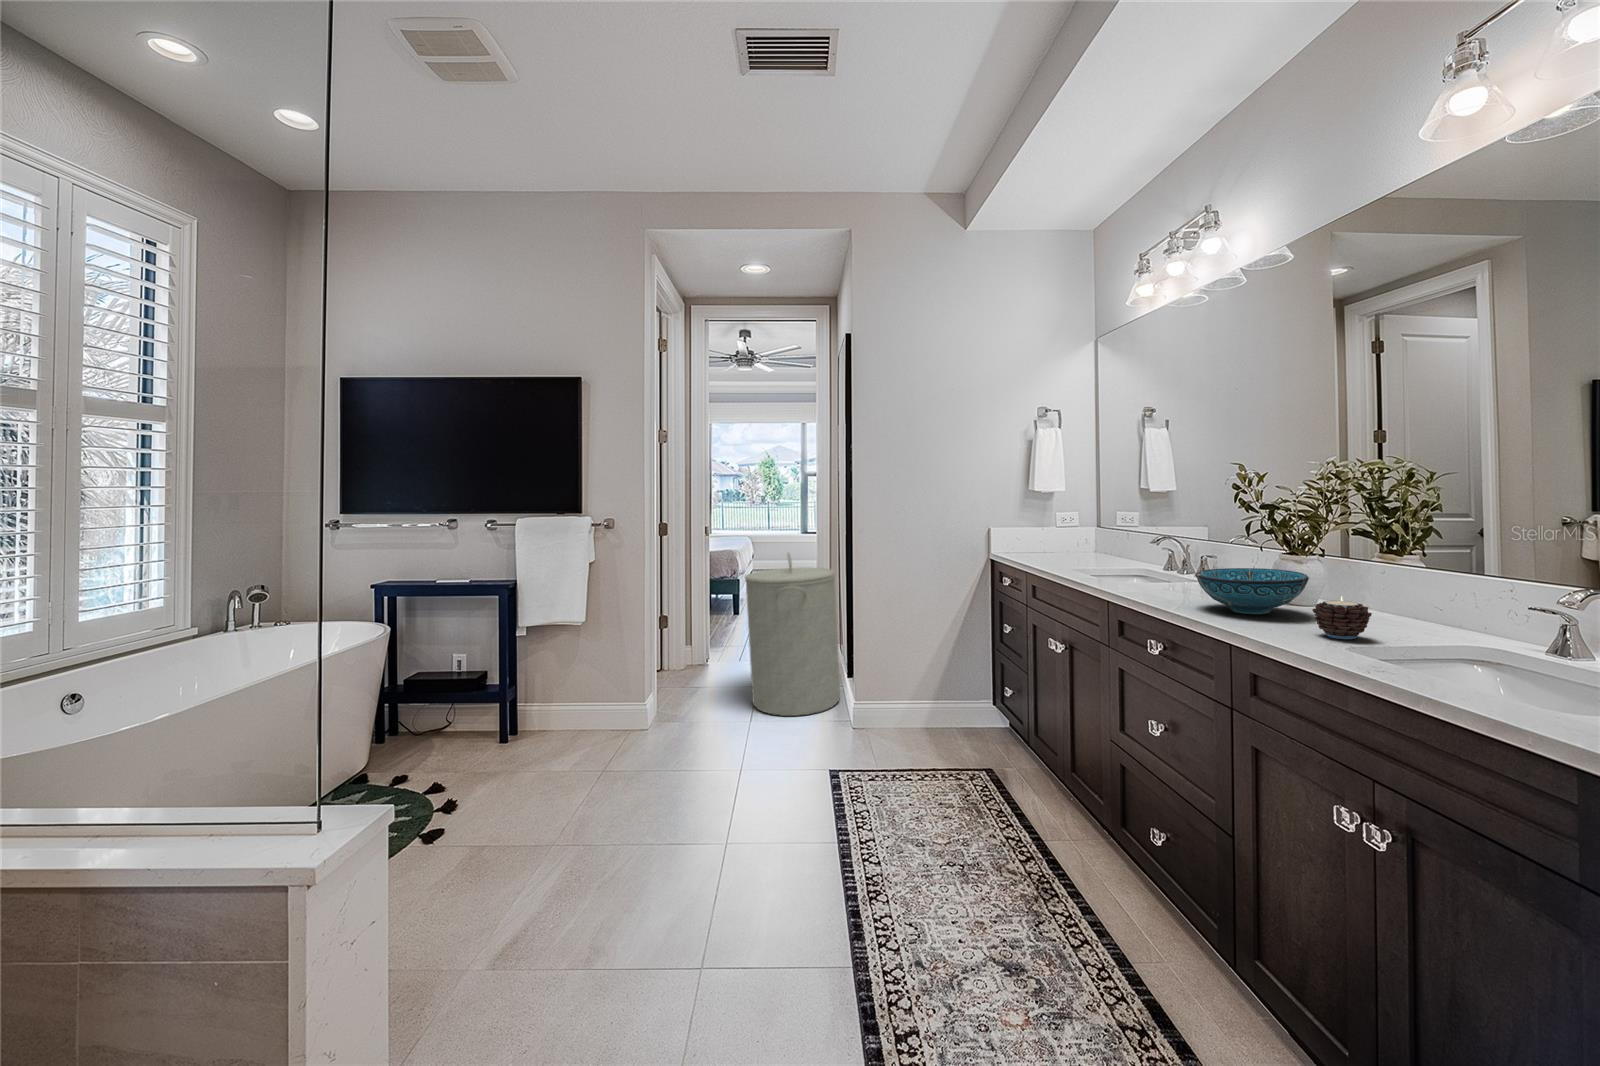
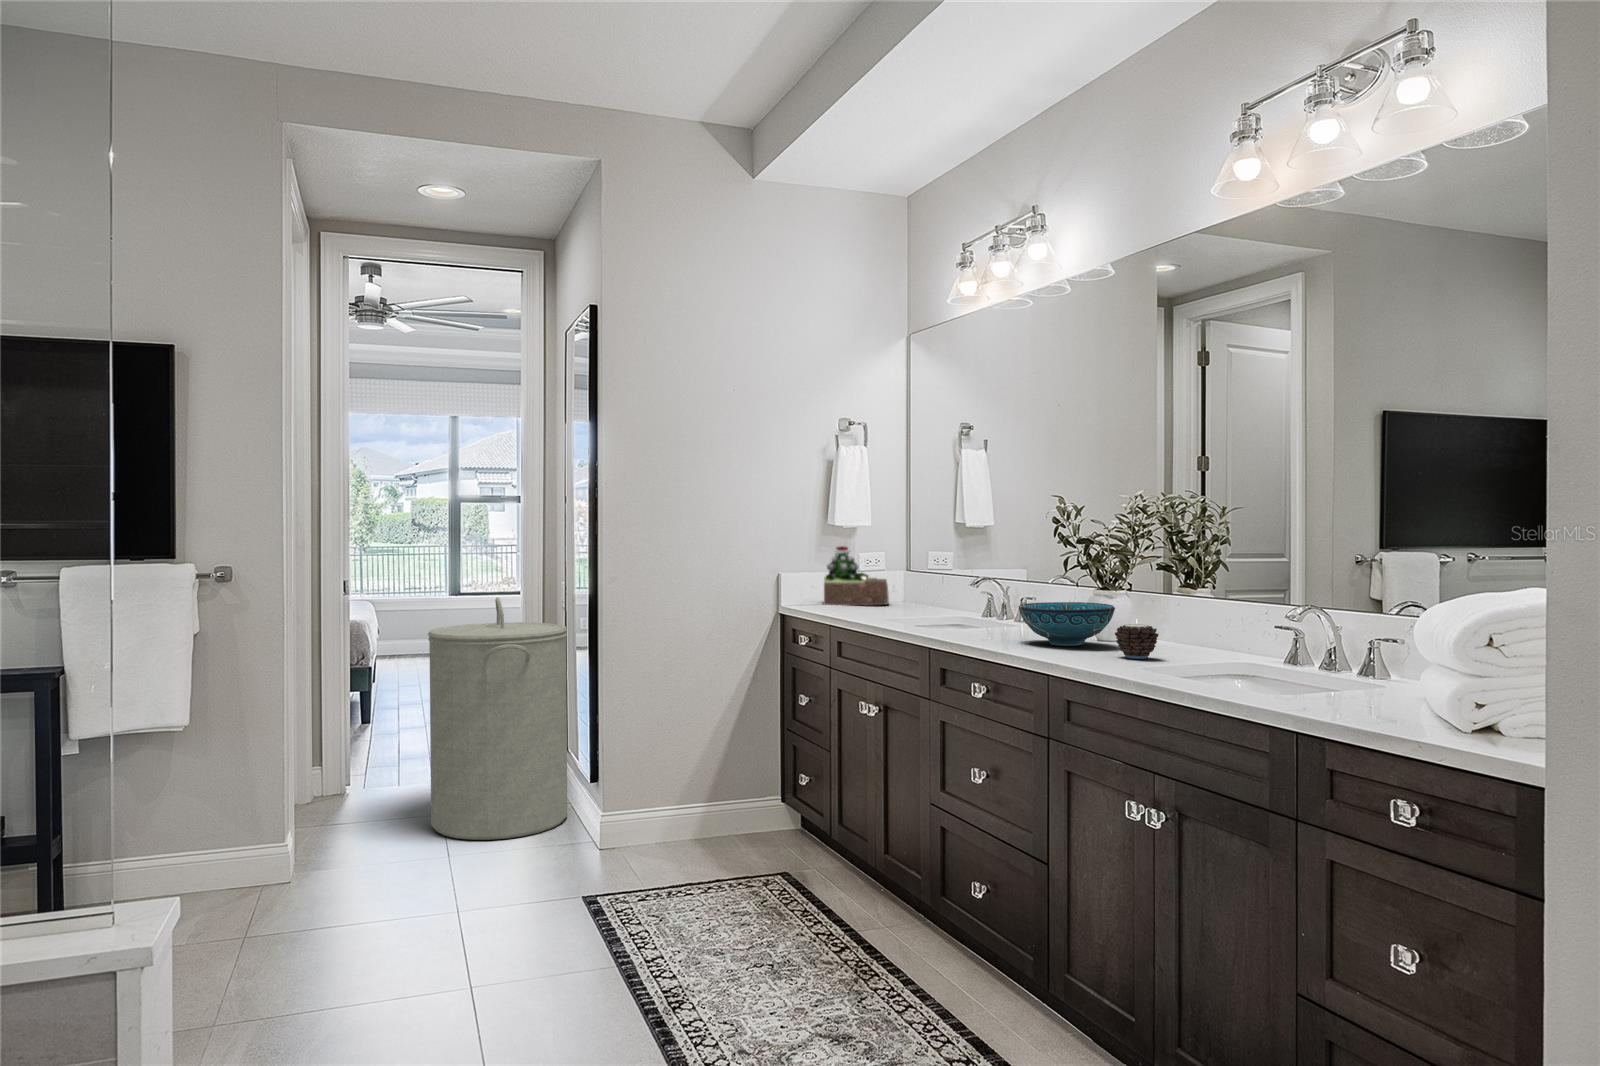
succulent plant: none [1021,510,1077,557] -> present [824,546,889,605]

